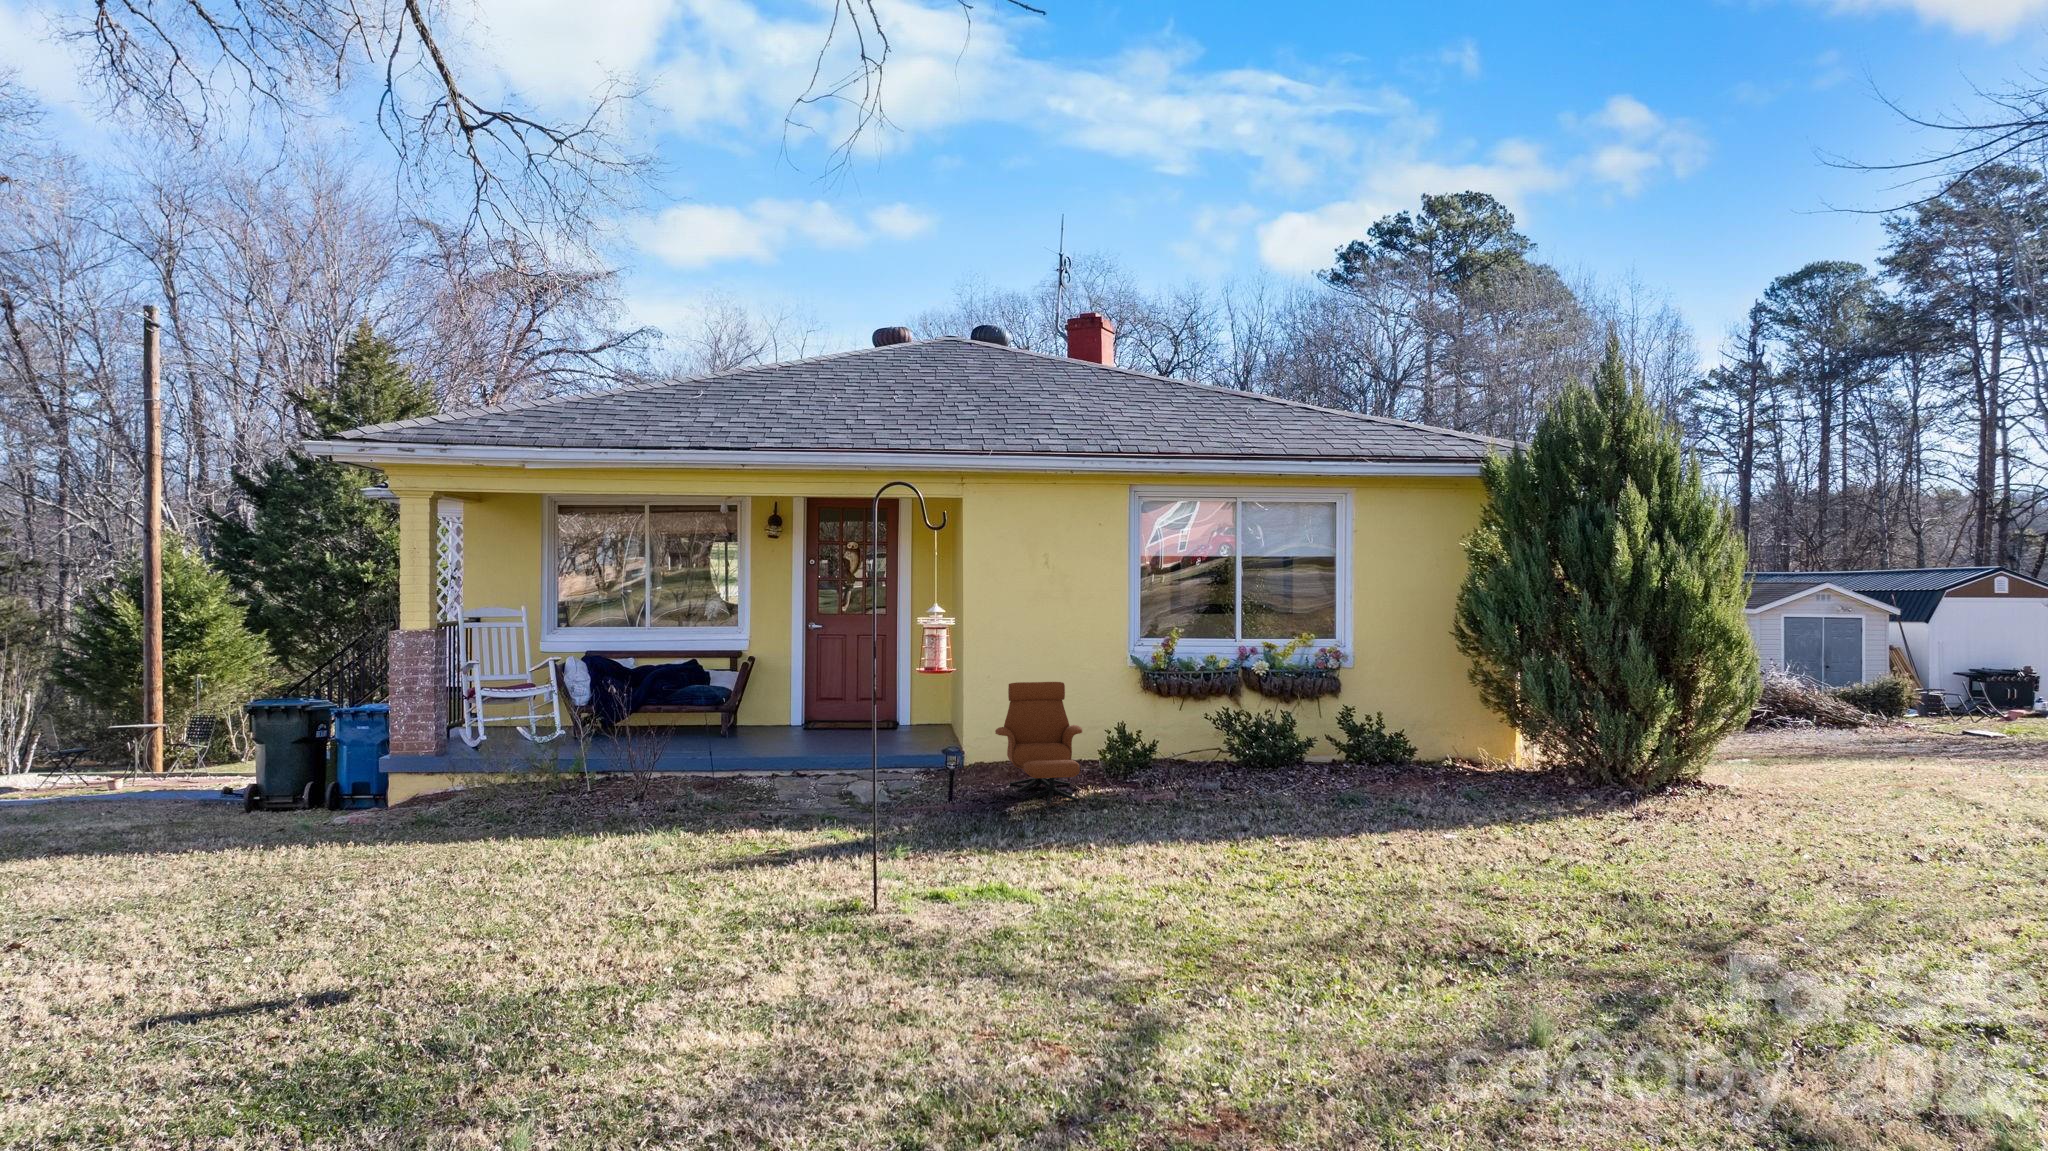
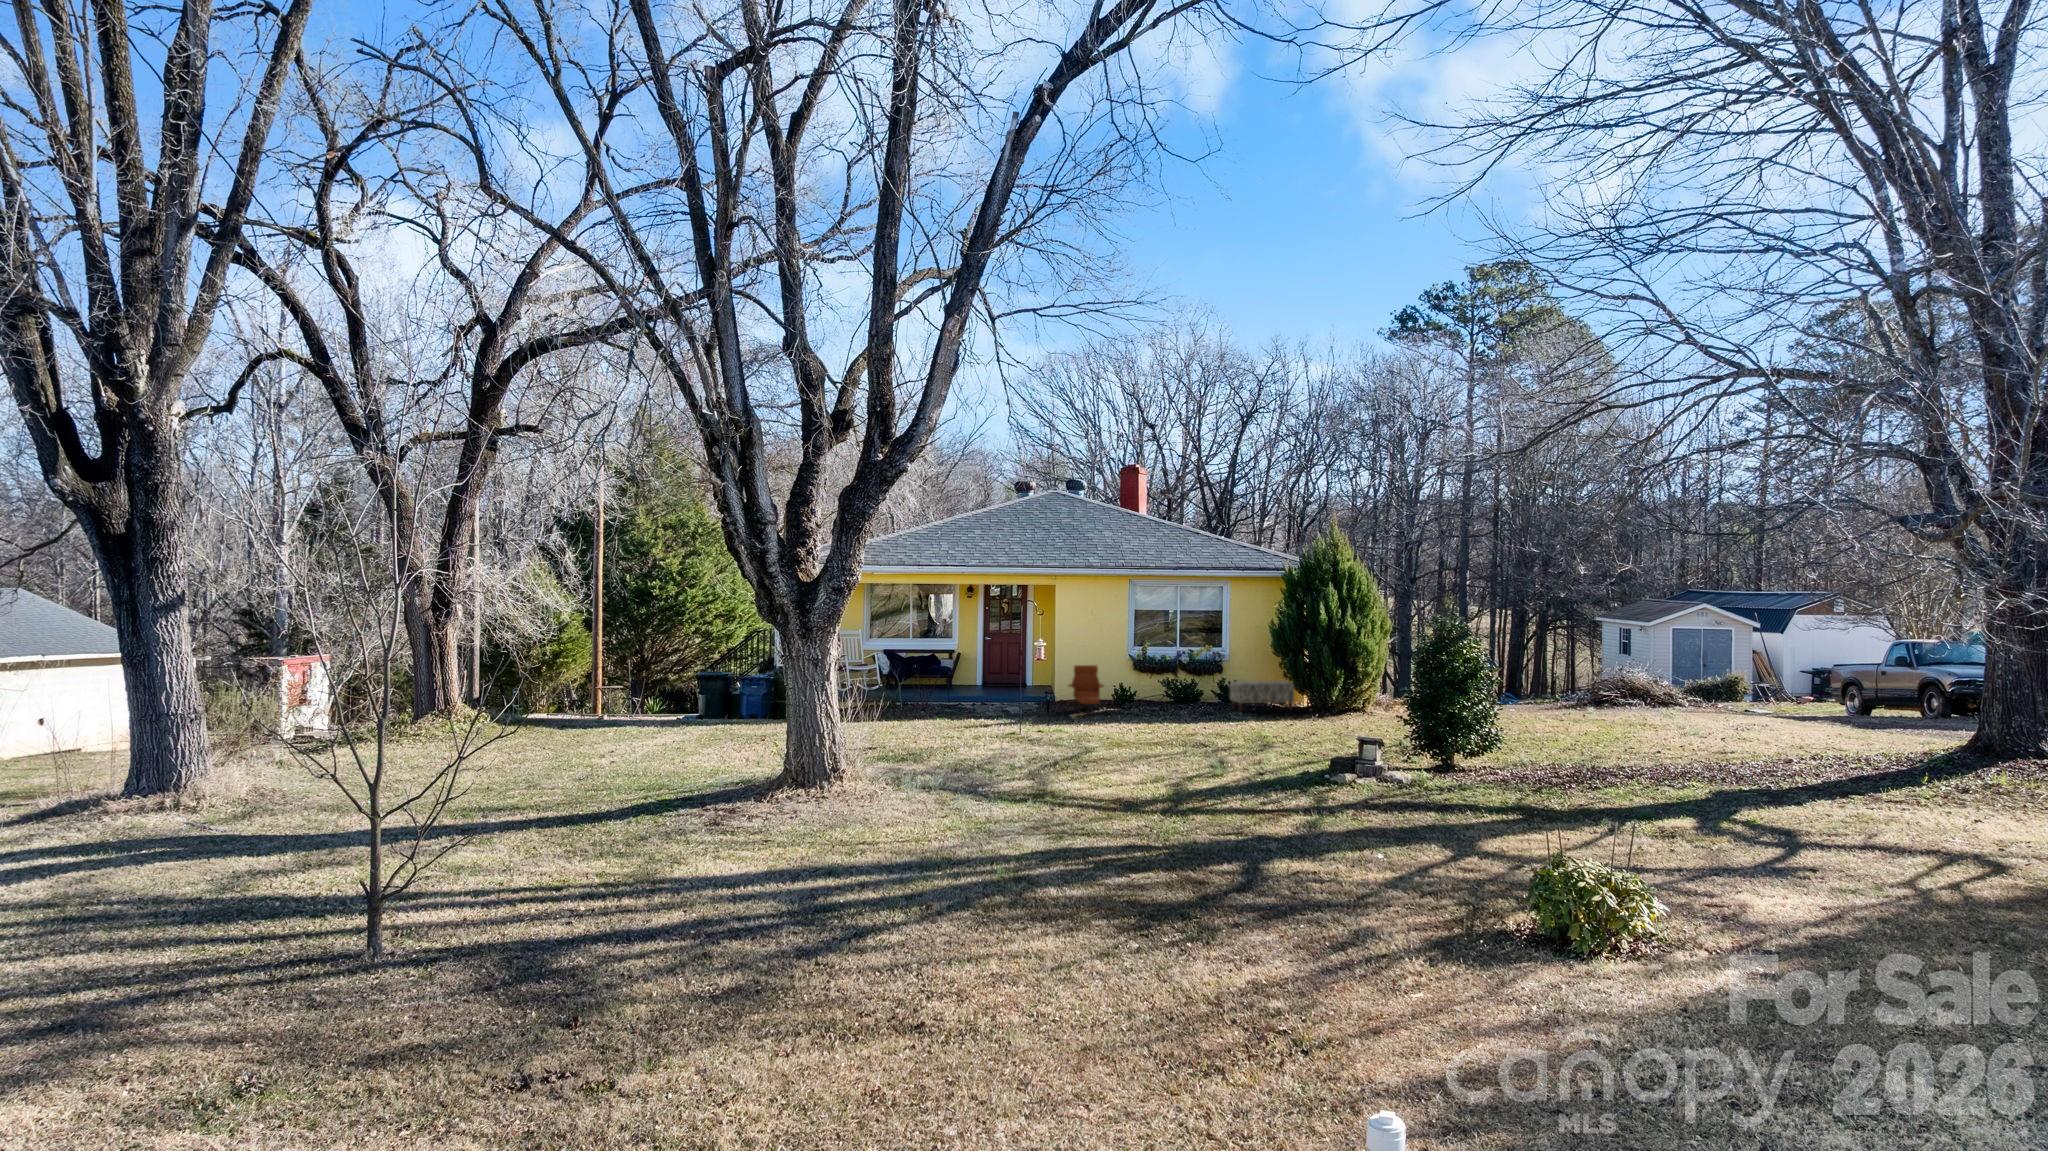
bench: none [1365,709,1515,785] -> present [1230,681,1294,711]

